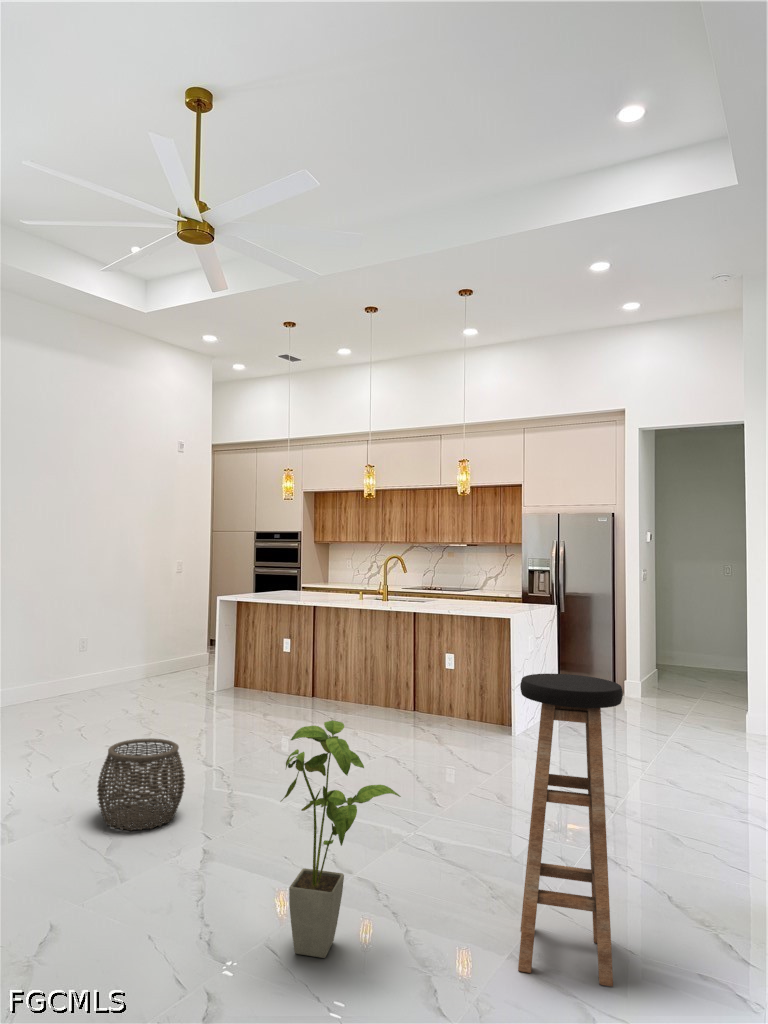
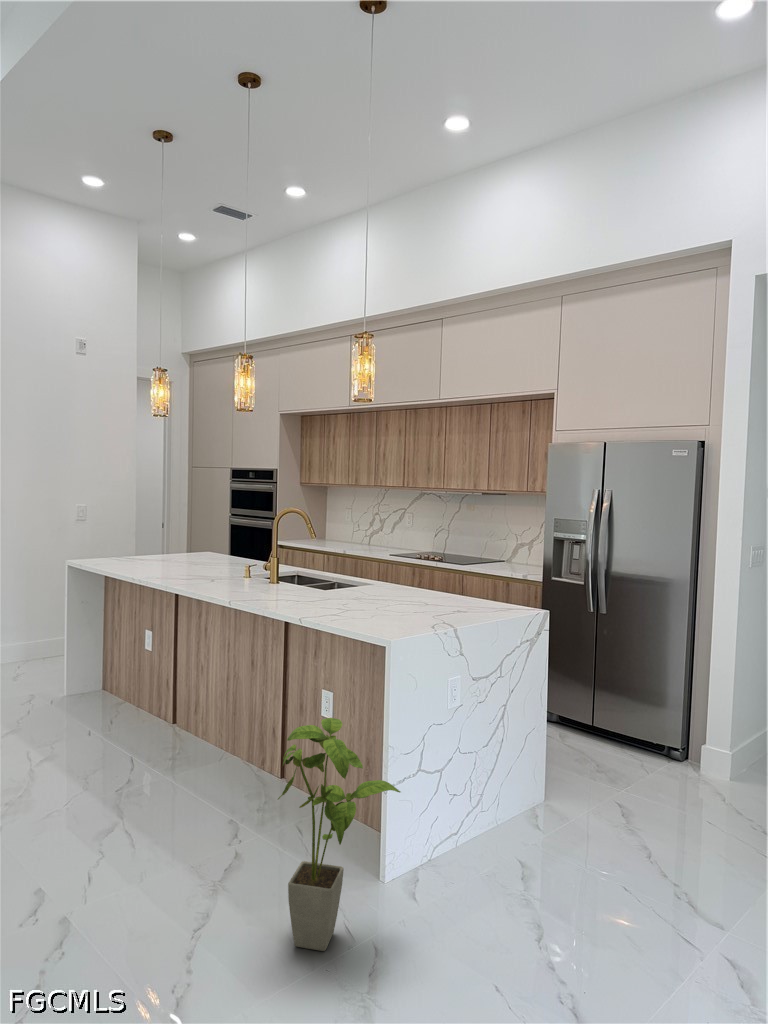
bar stool: present [518,674,623,986] -> none [519,665,631,981]
woven basket: present [97,739,185,831] -> none [95,715,184,810]

